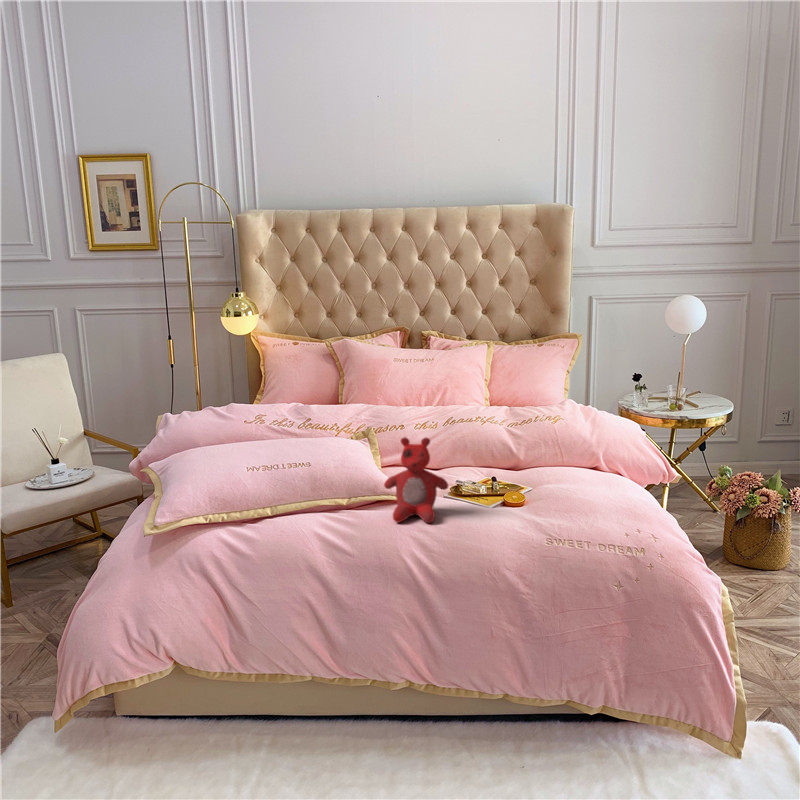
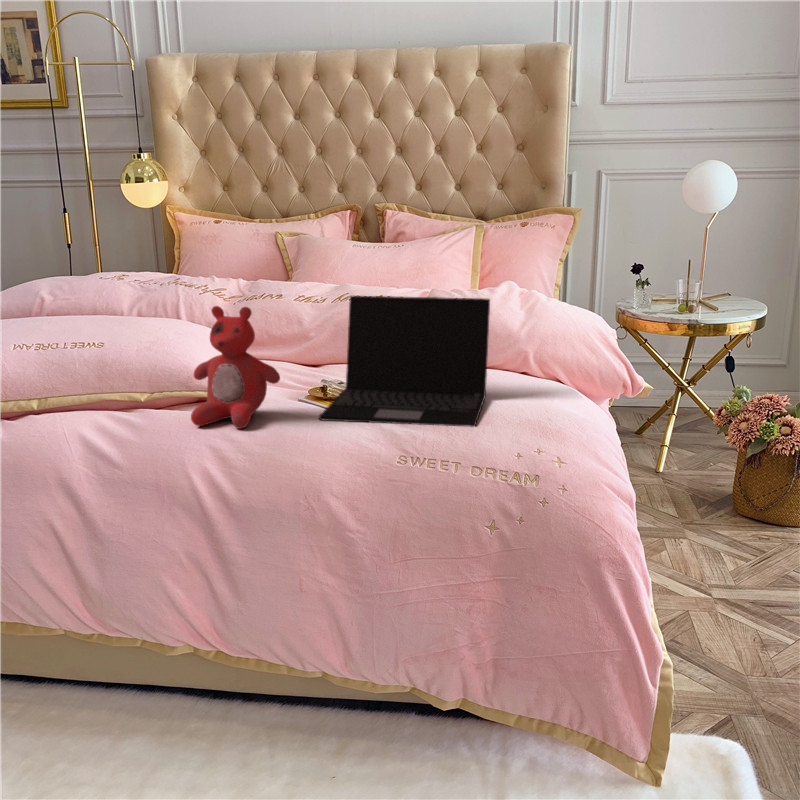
laptop: none [477,422,589,516] -> present [319,296,490,427]

